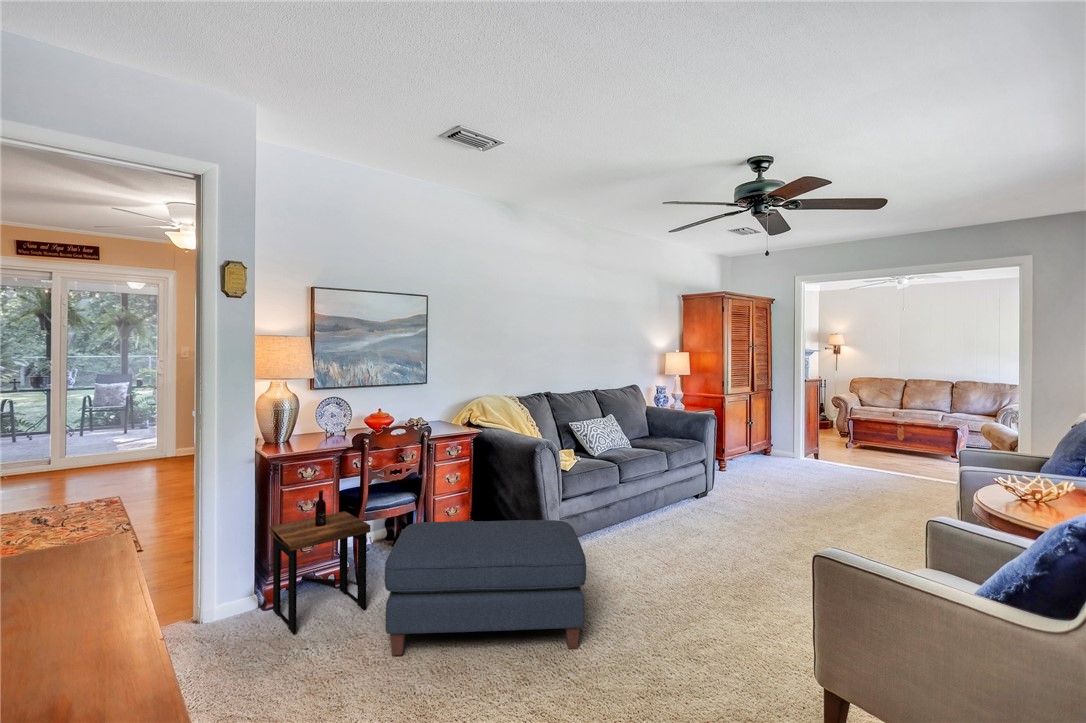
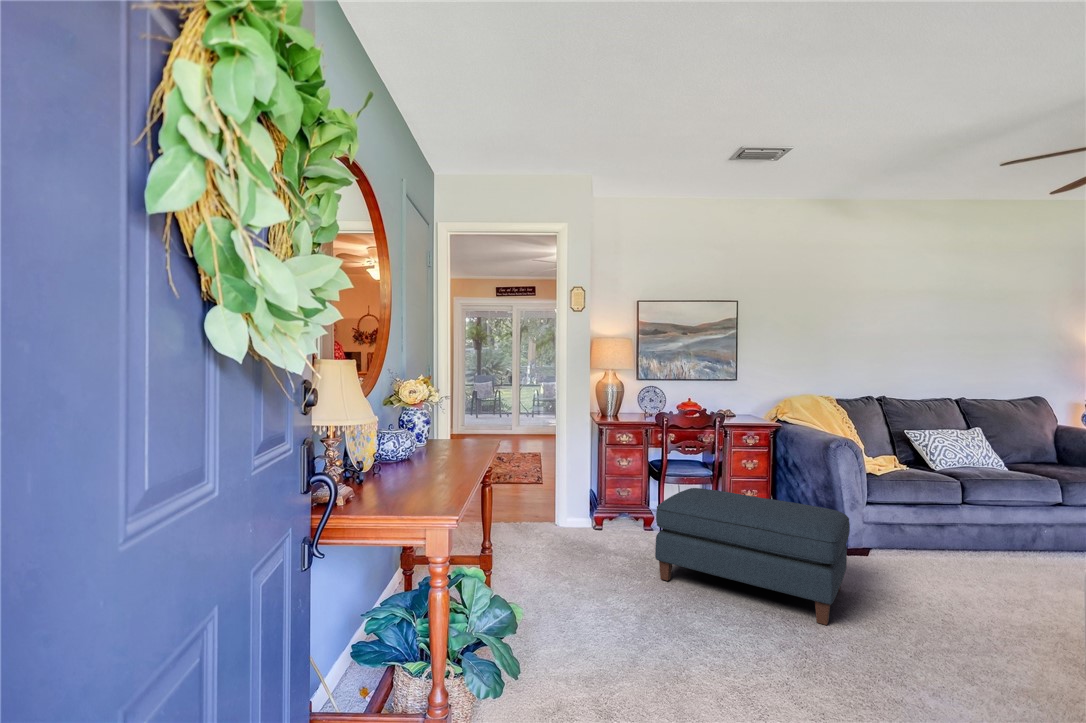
side table: present [269,490,370,634] -> none [594,450,660,550]

